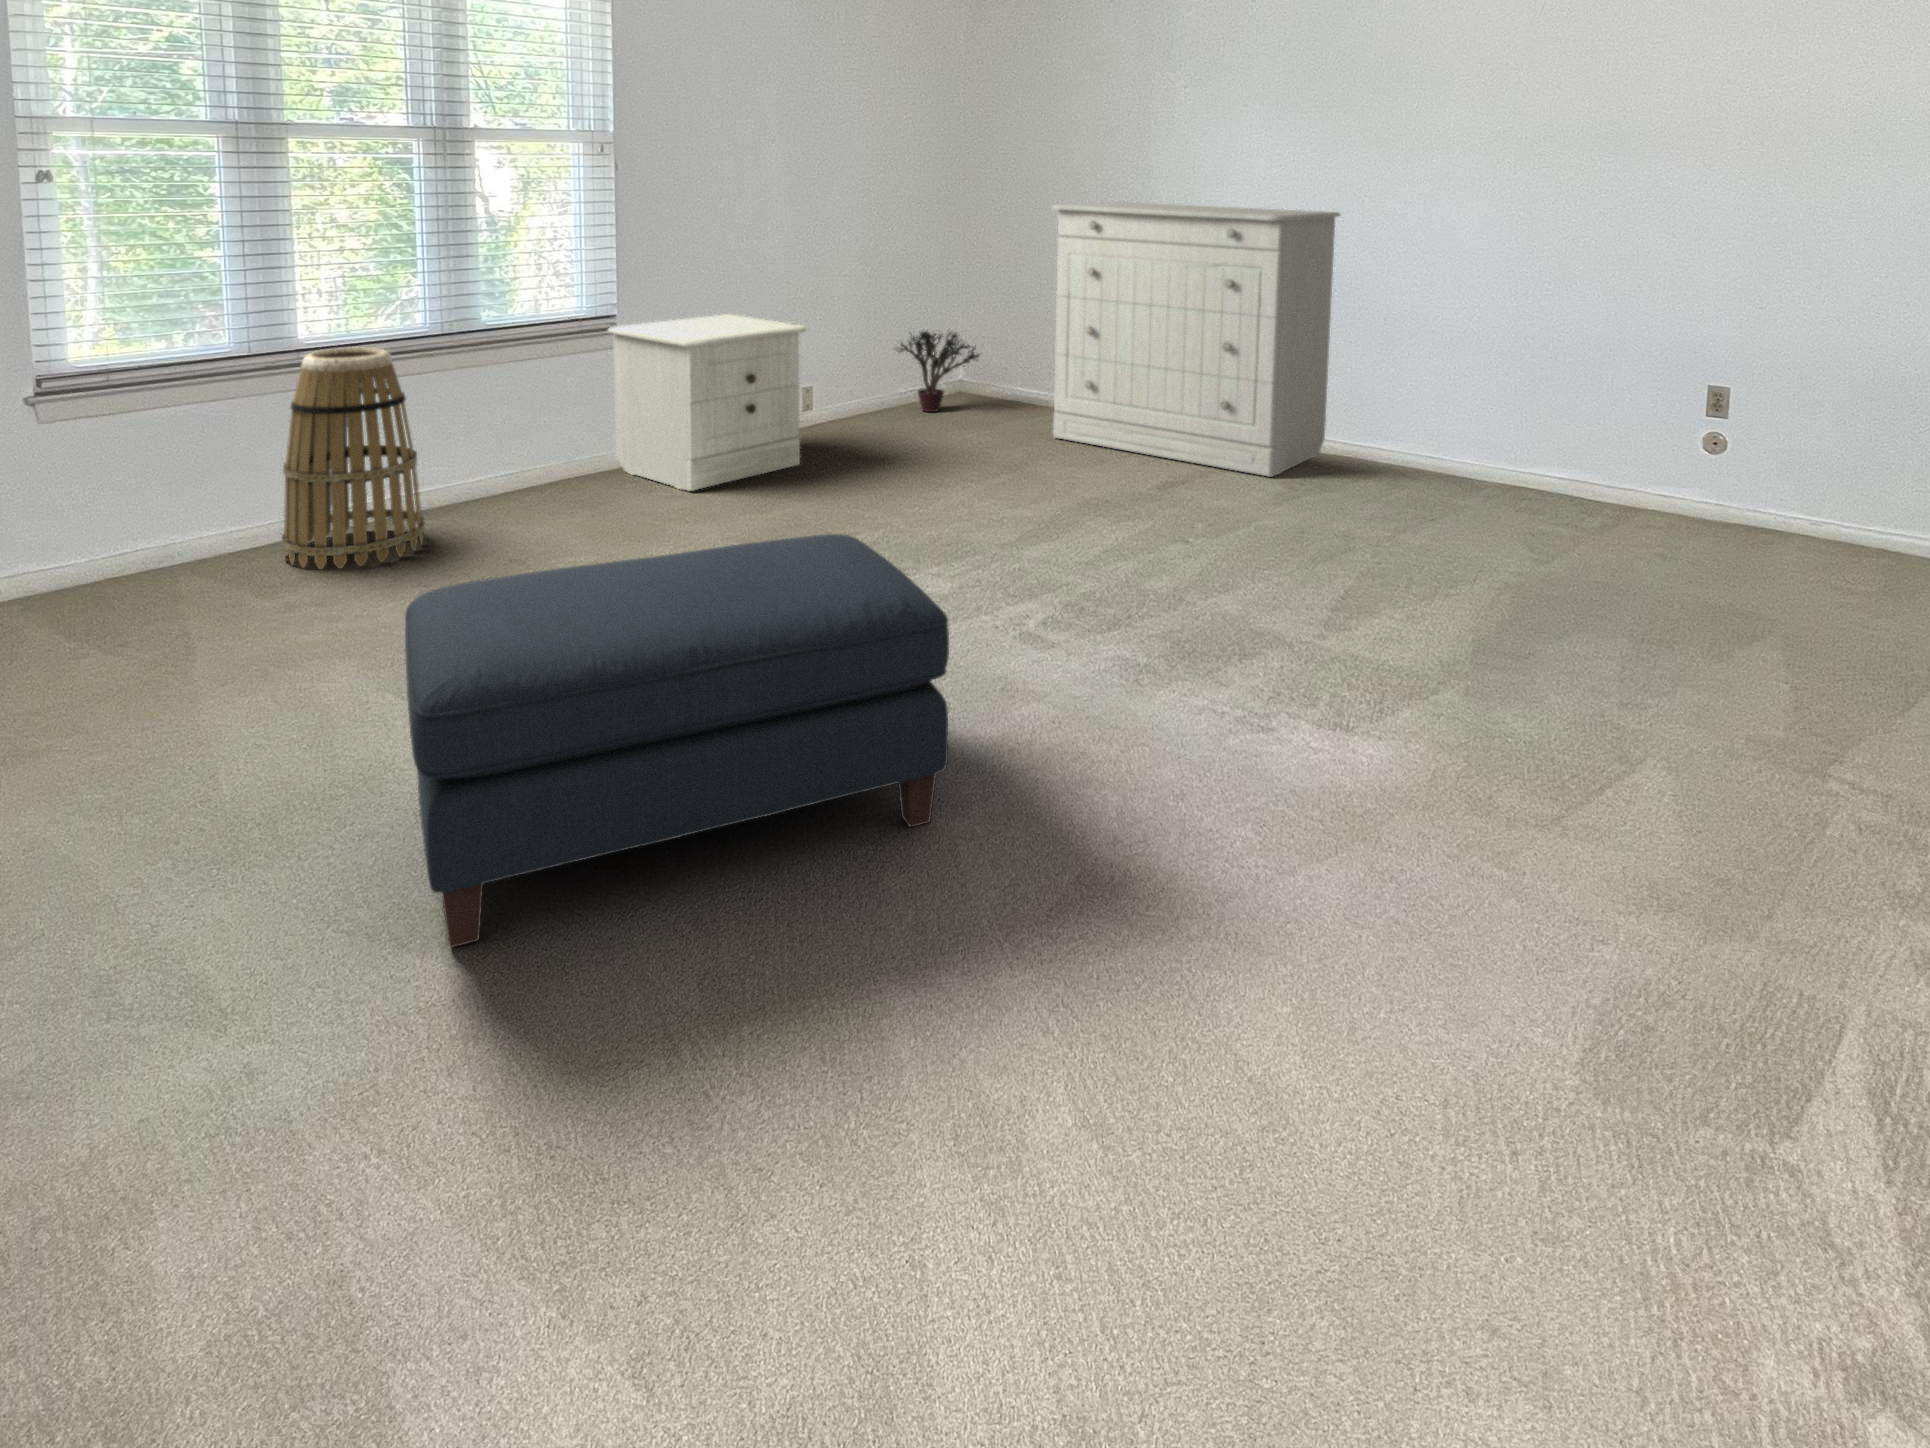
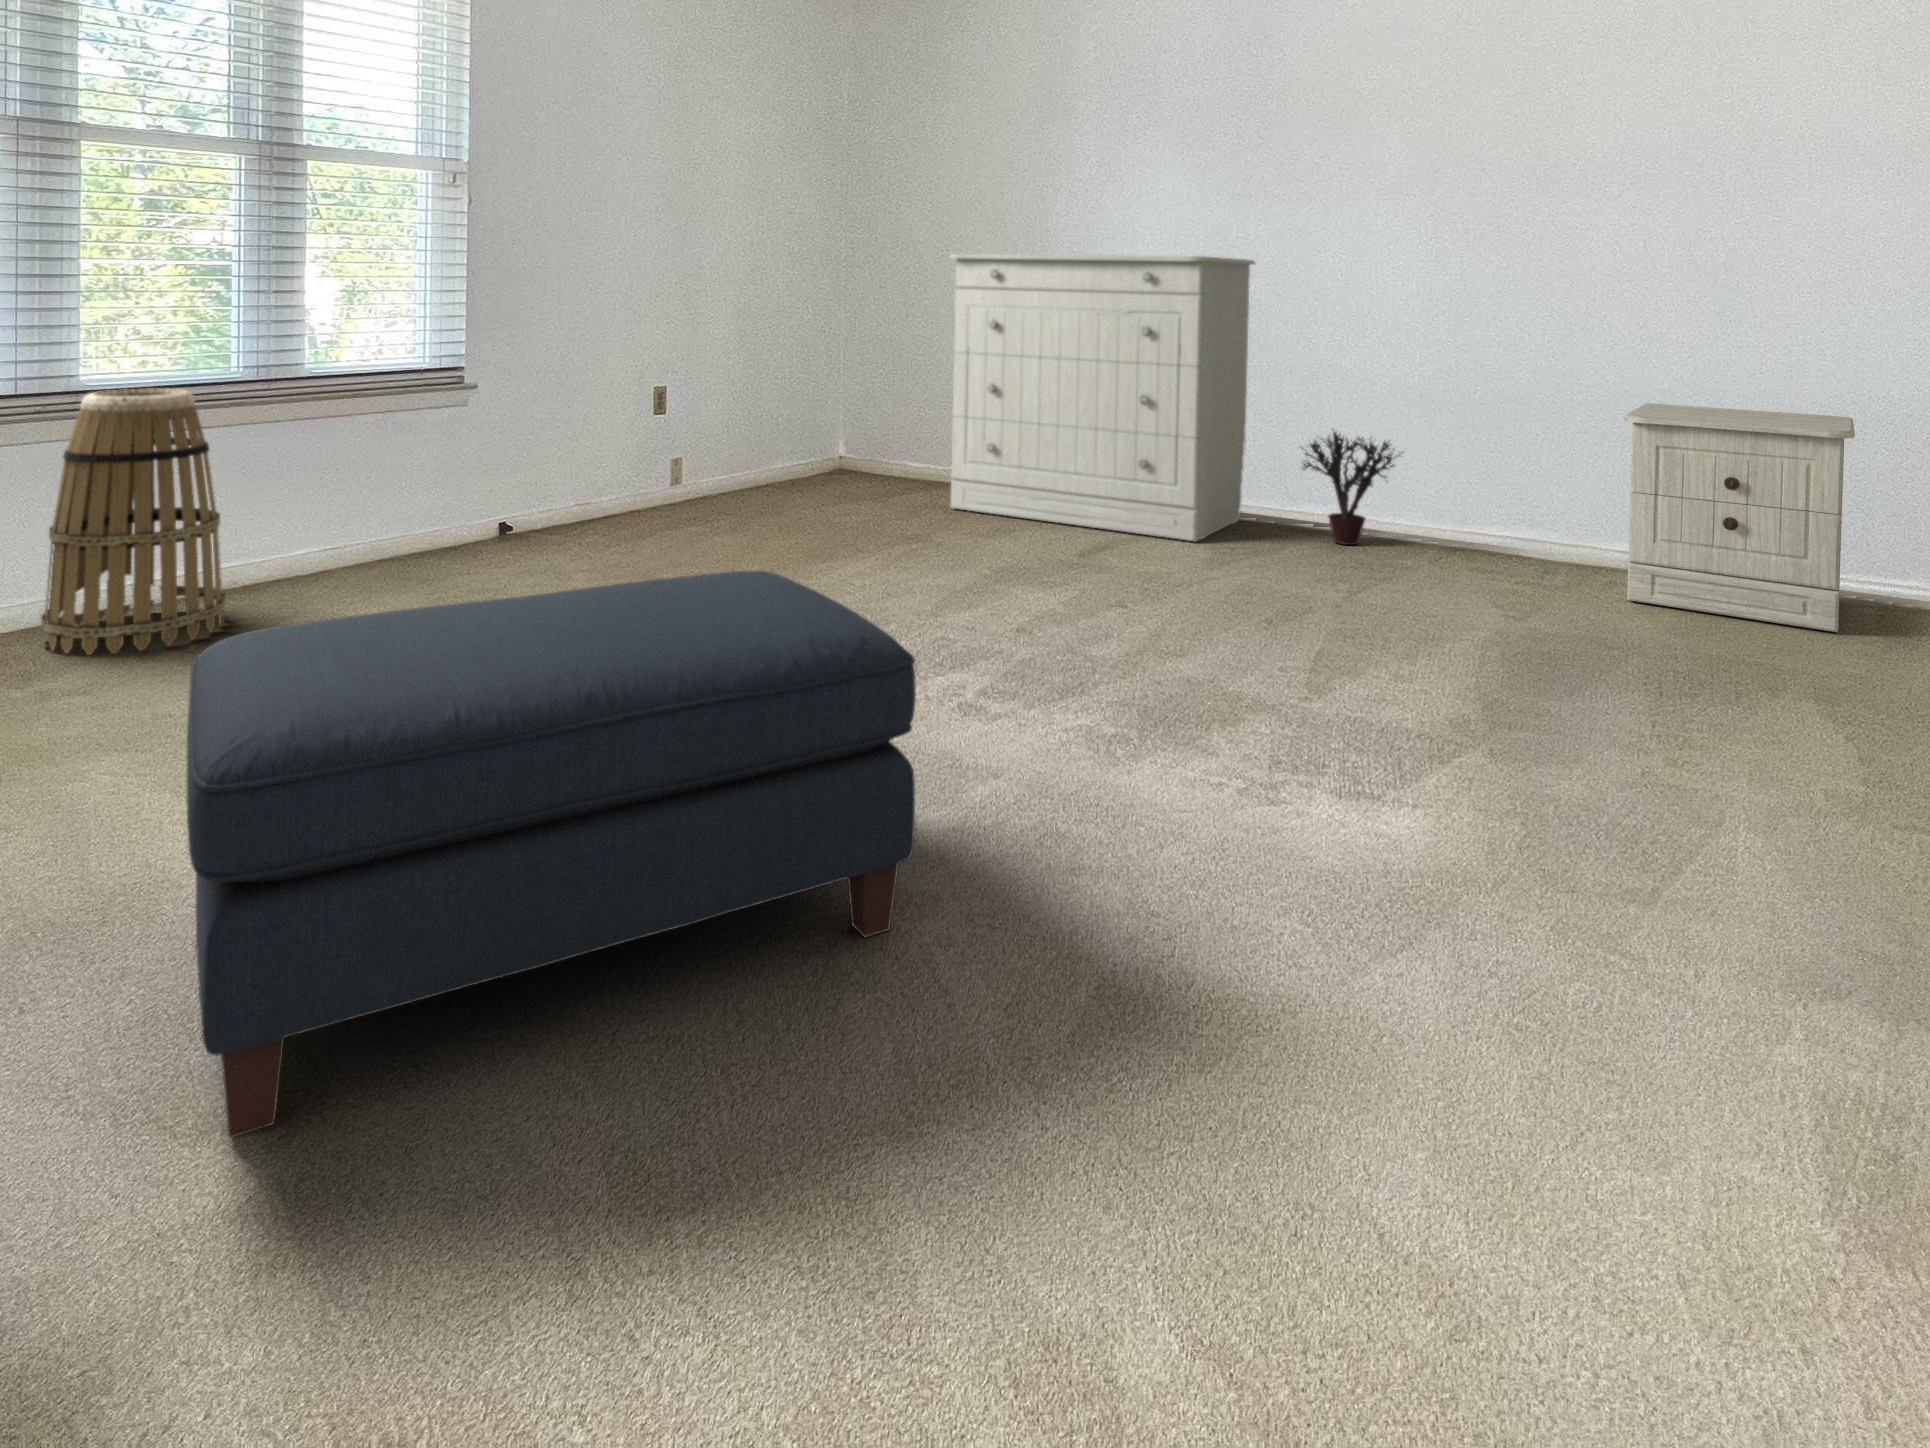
nightstand: present [608,314,806,491] -> present [1624,403,1855,632]
potted plant: present [898,331,982,412] -> present [1303,431,1394,545]

